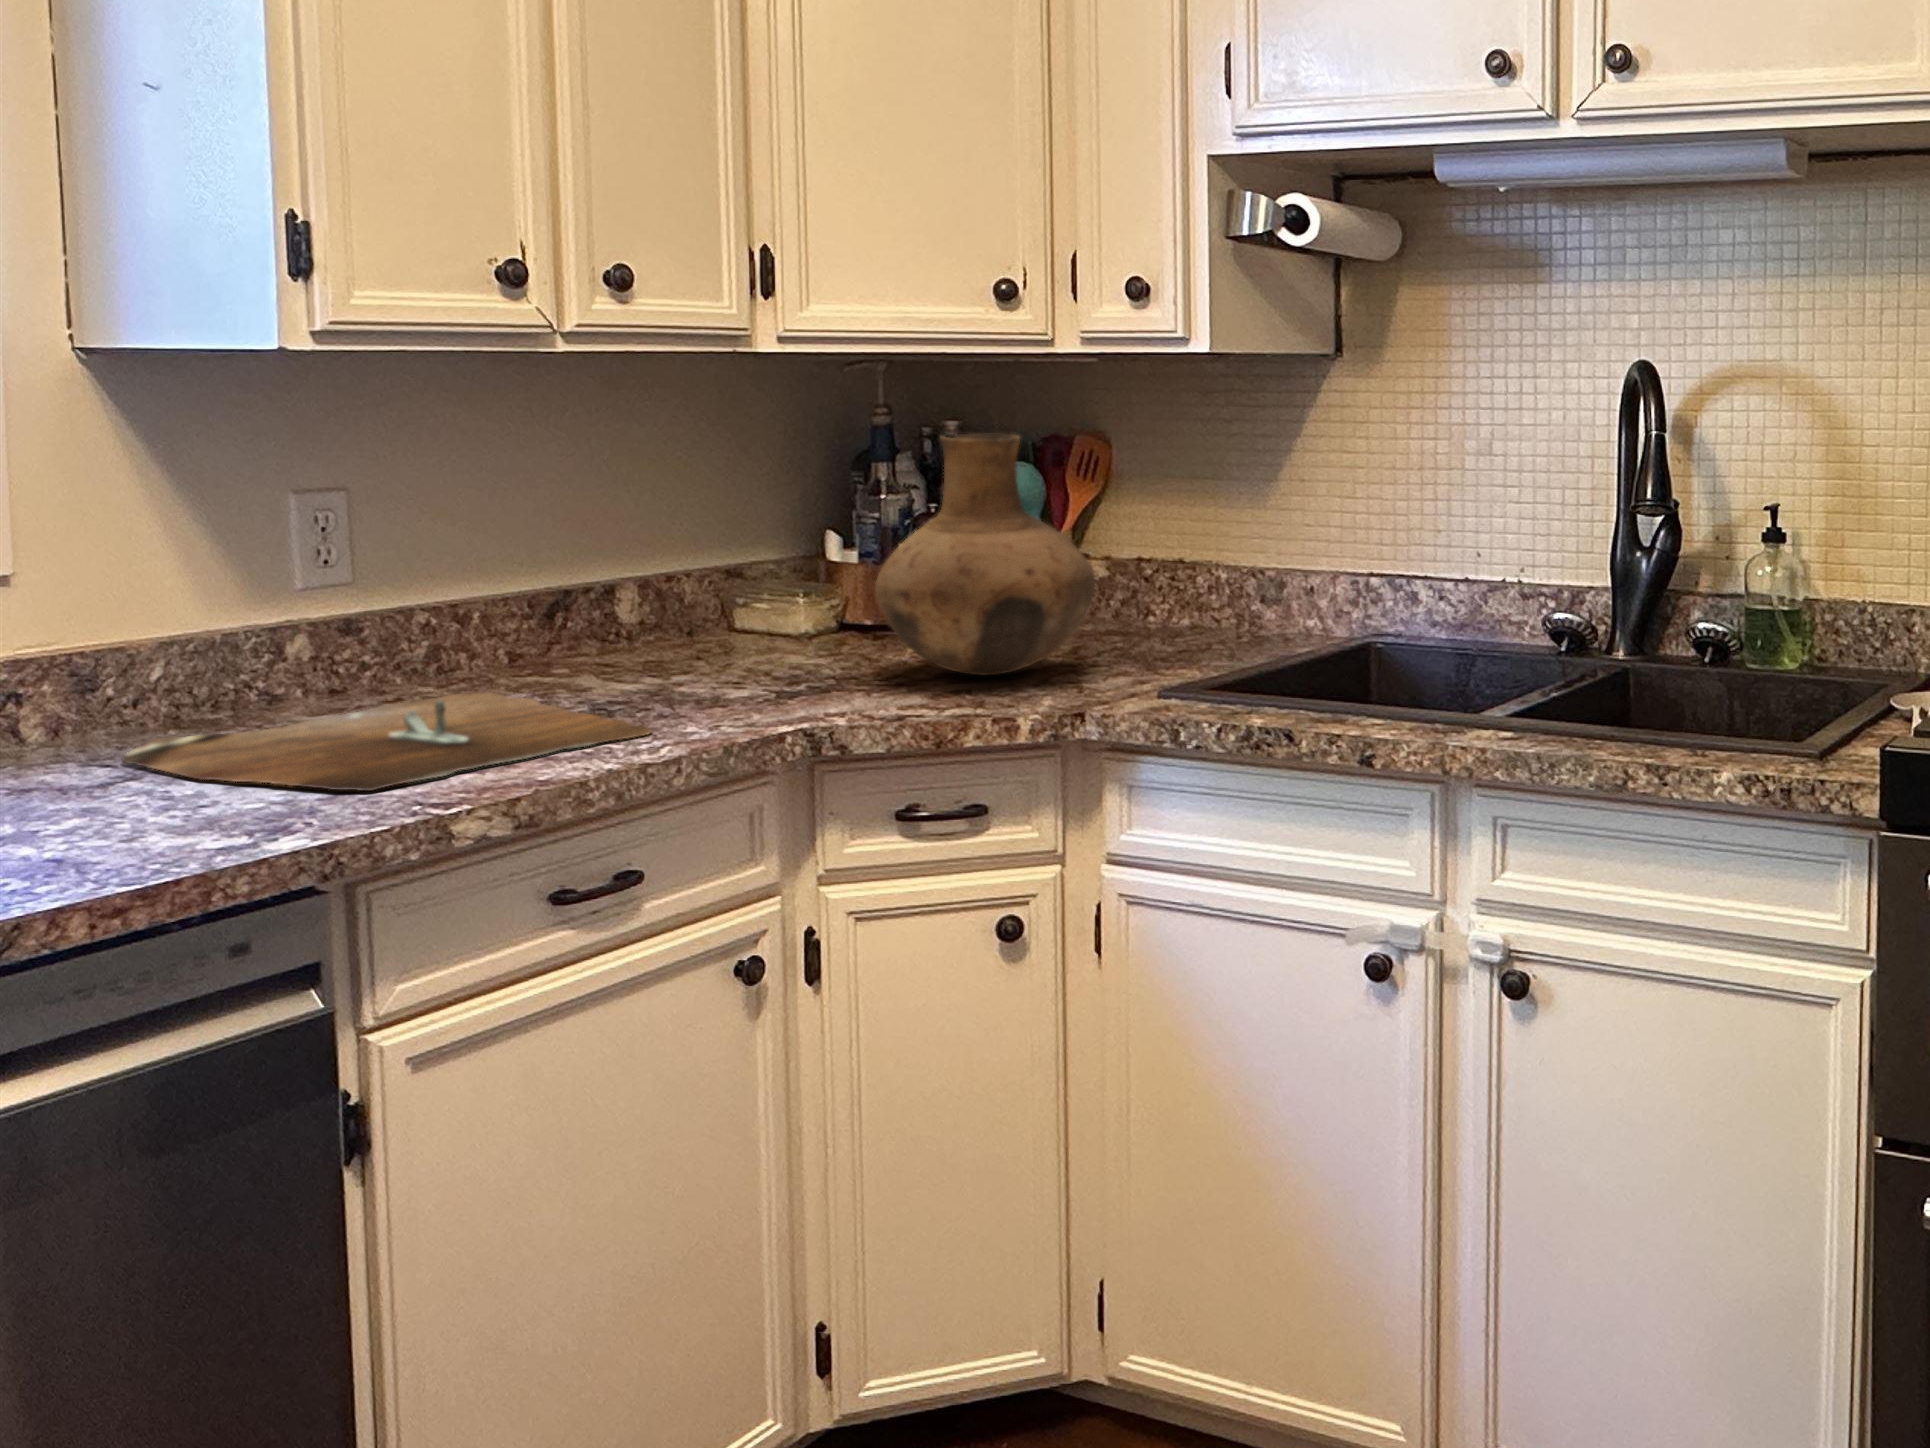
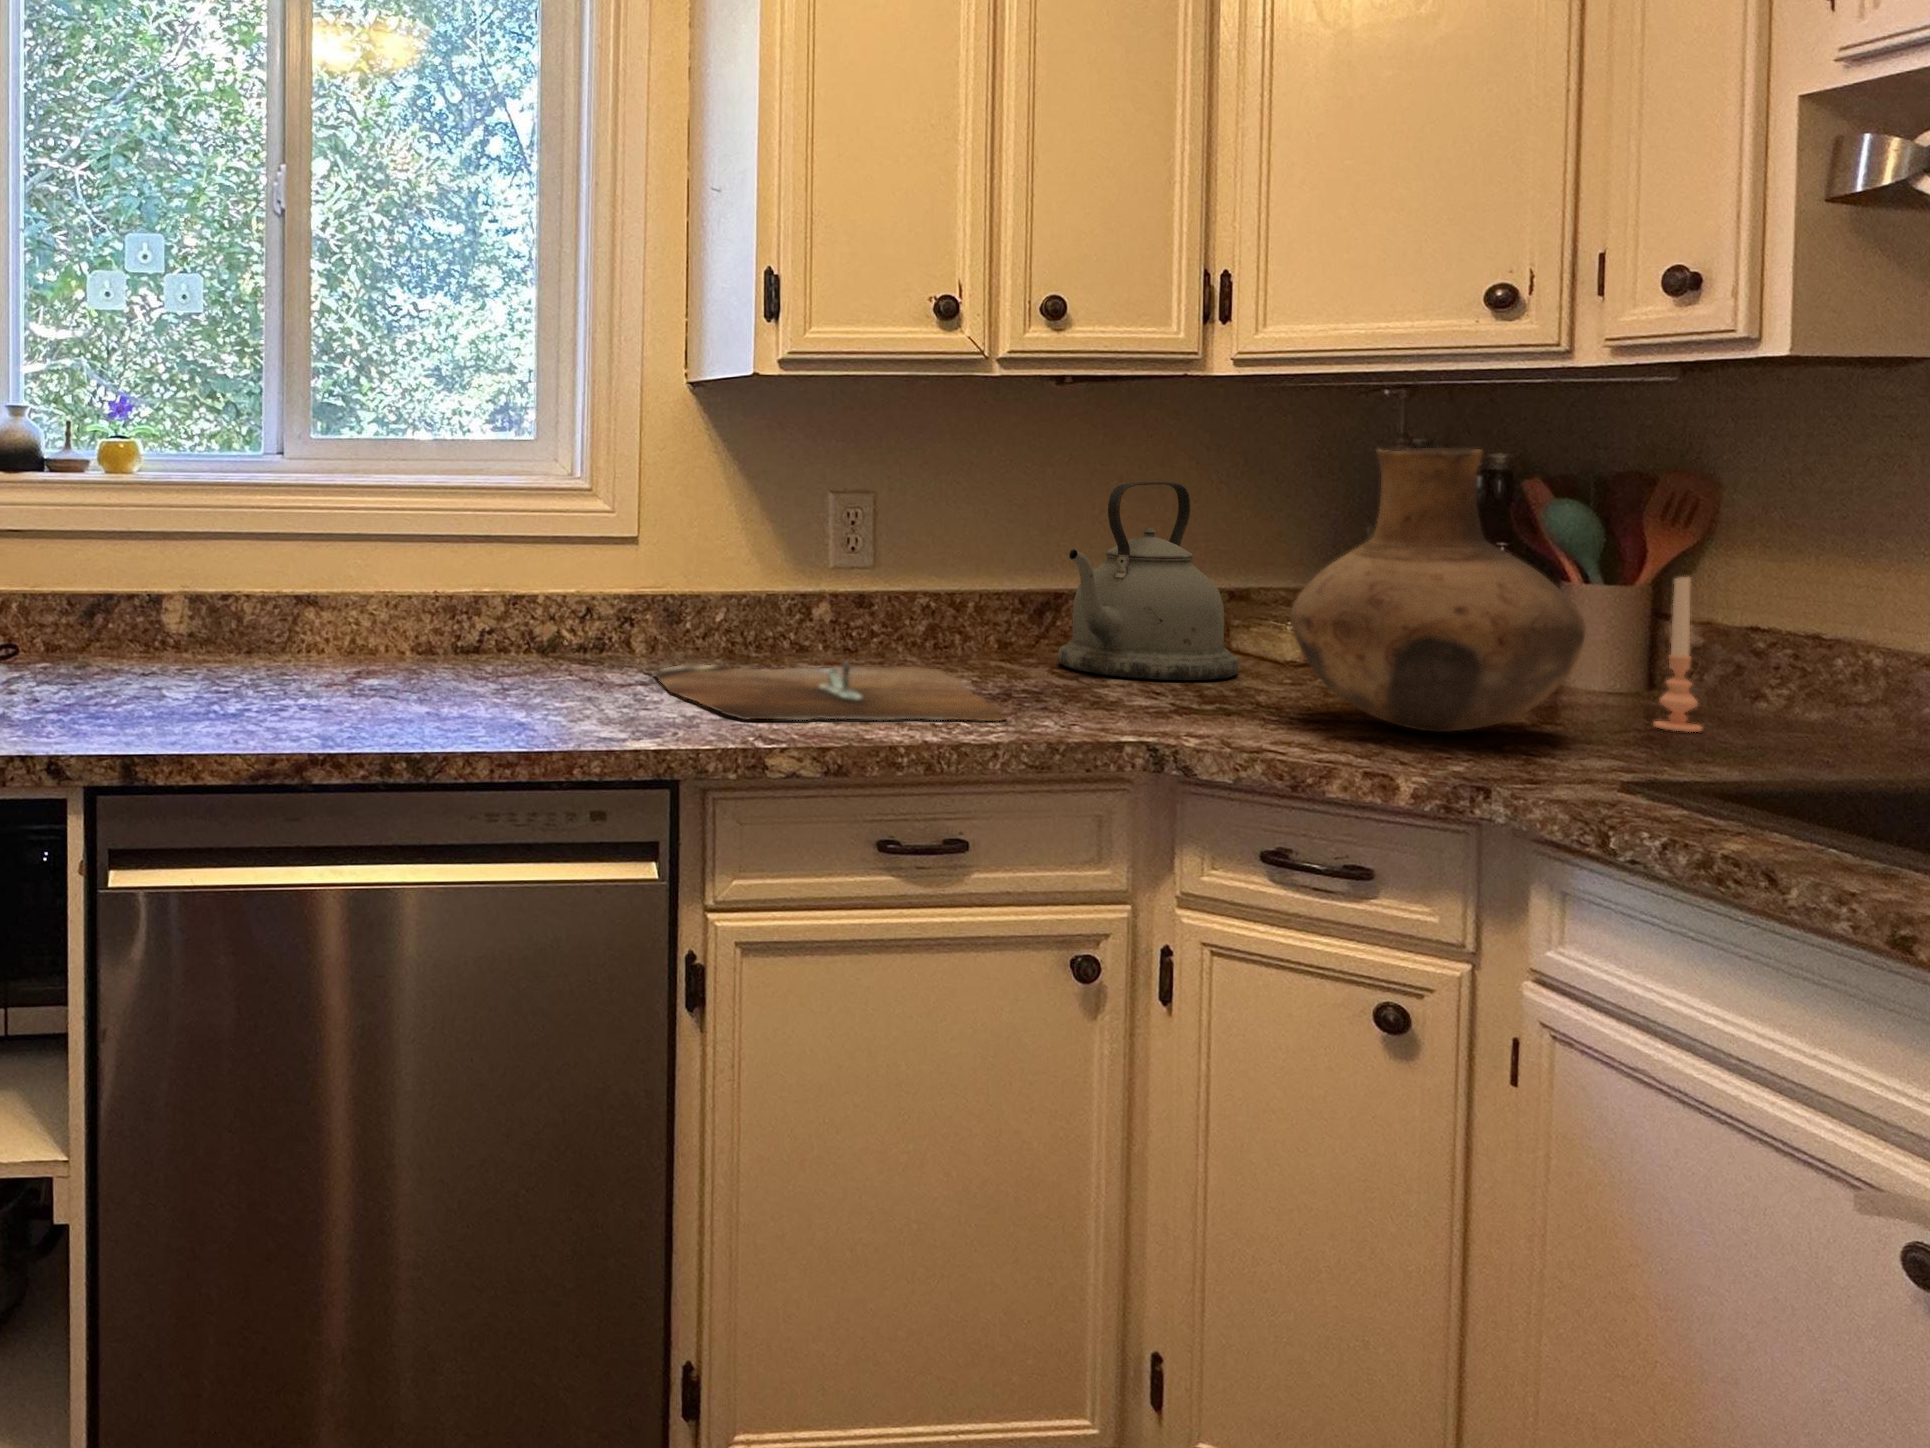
kettle: none [593,466,778,669] -> present [1058,482,1238,680]
candle: none [1111,525,1142,645] -> present [1654,577,1702,732]

